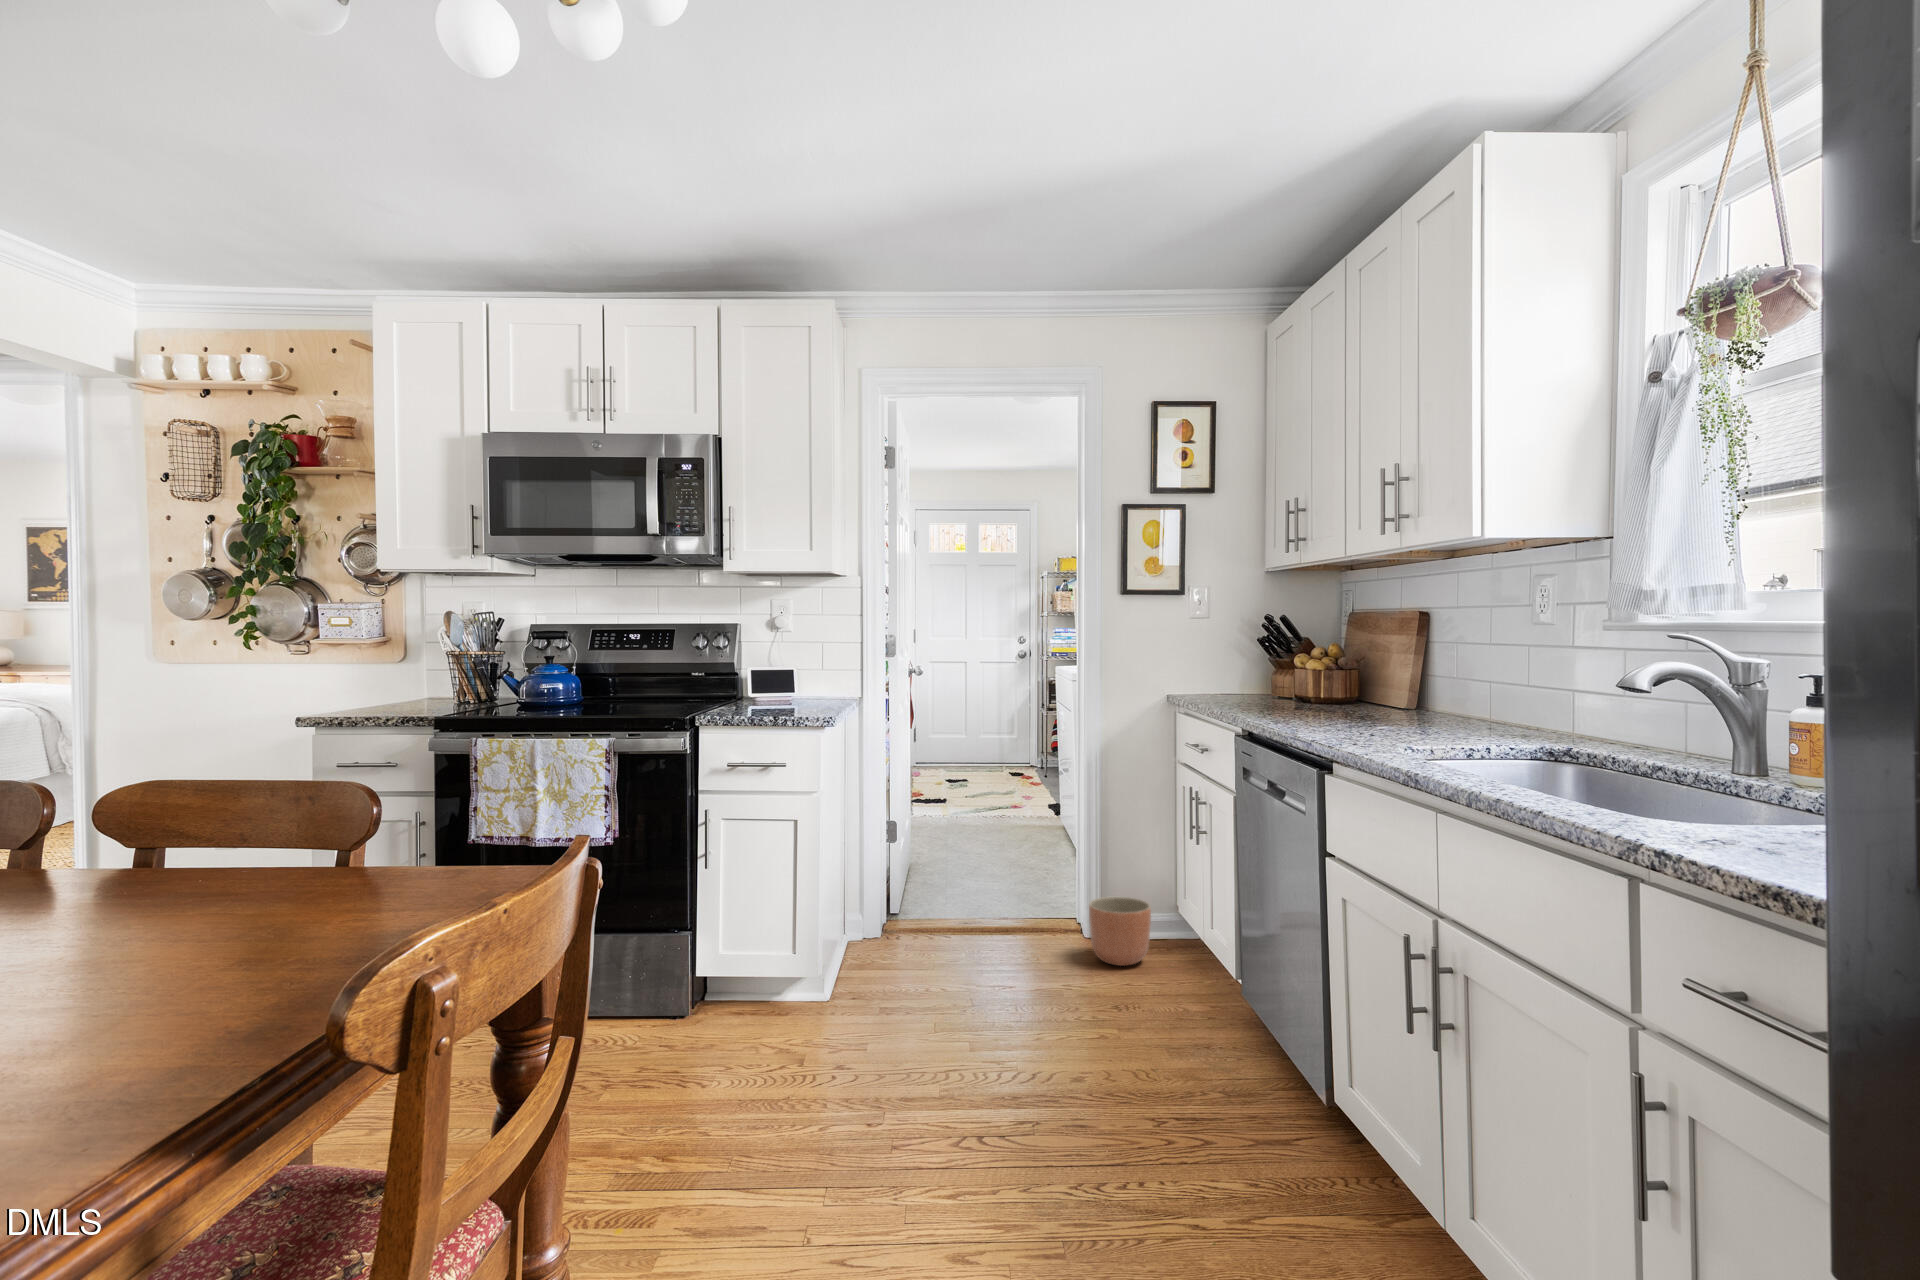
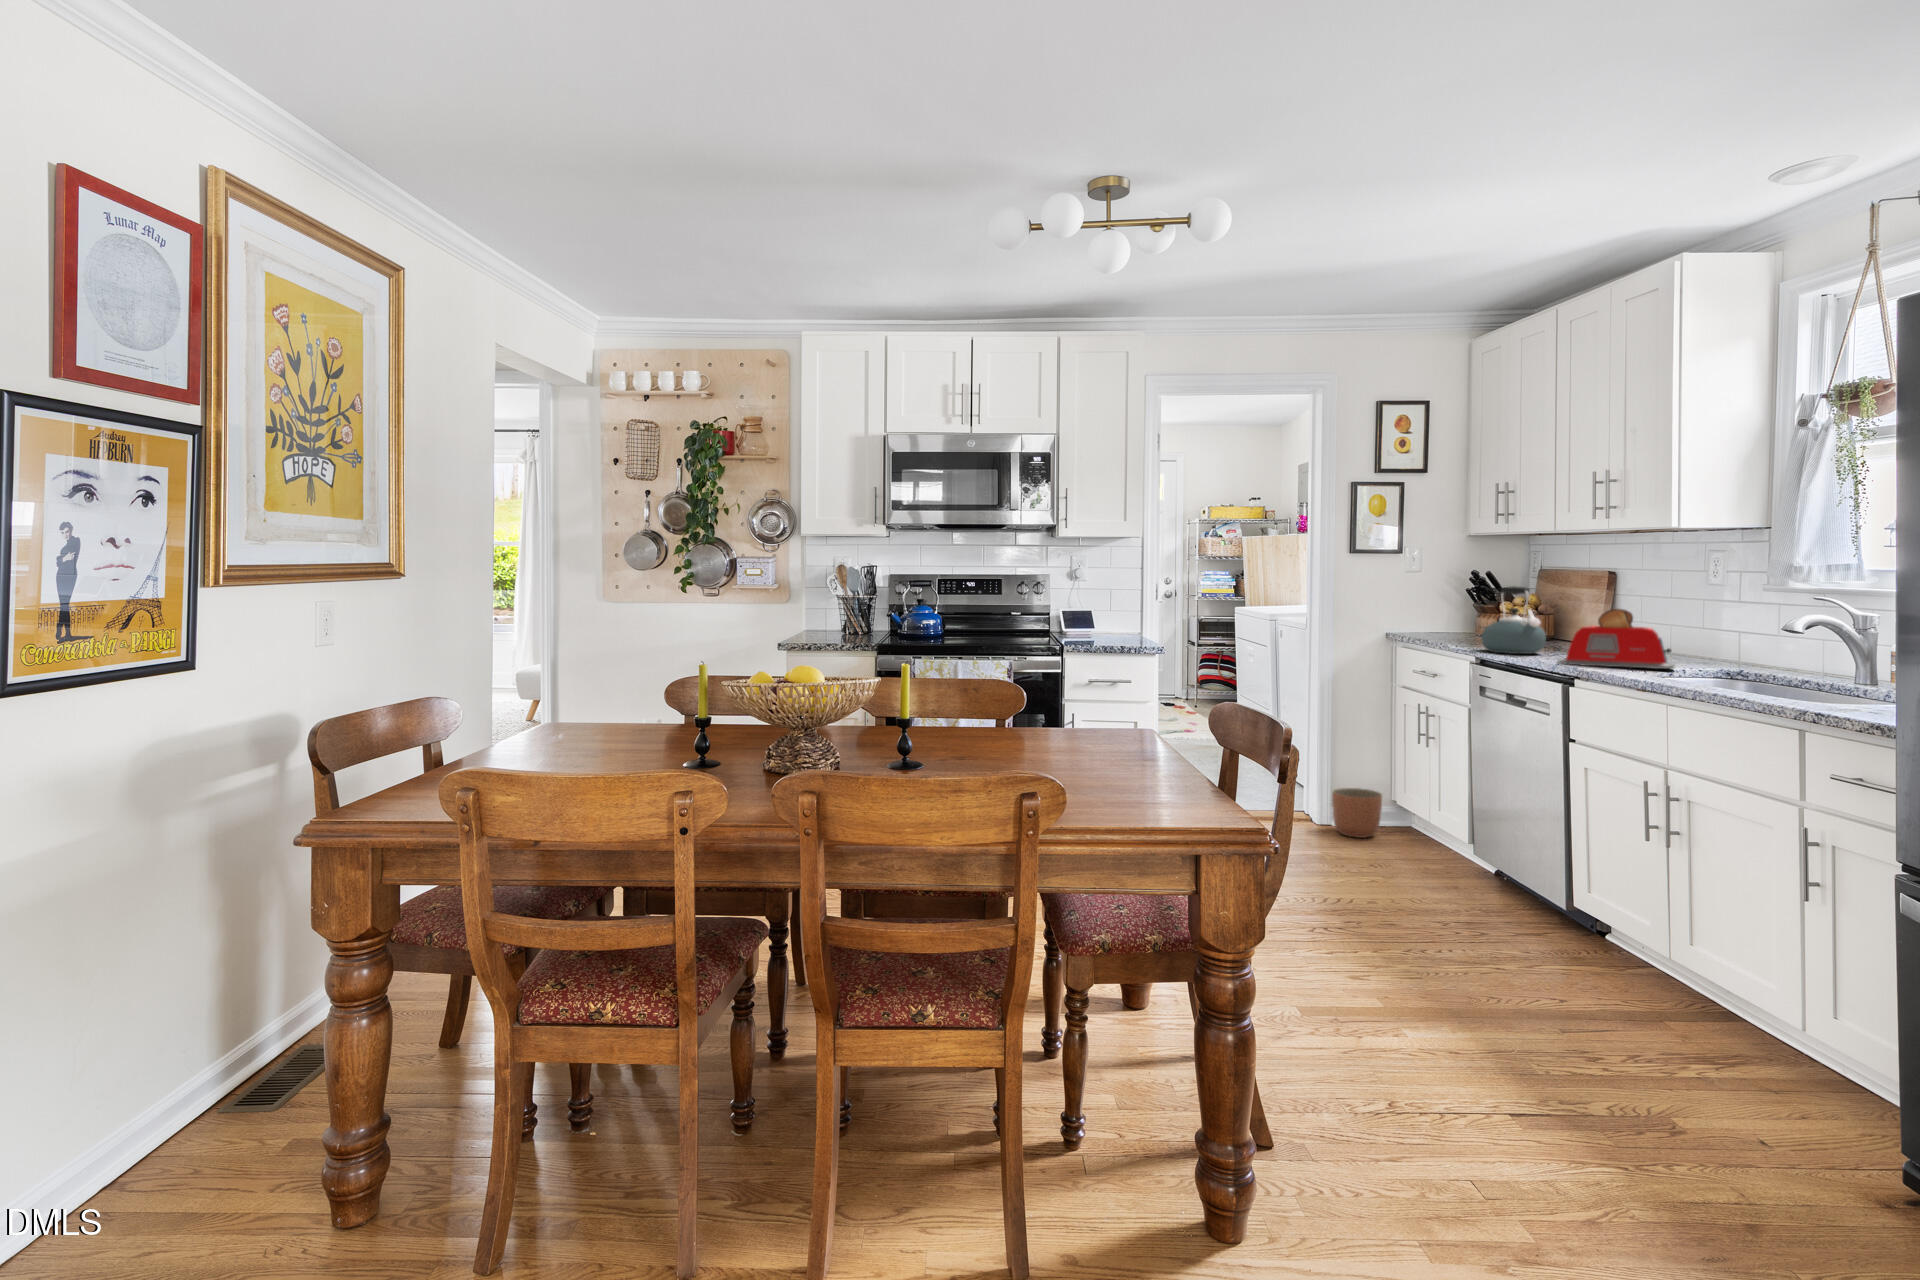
kettle: none [1231,629,1315,723] -> present [1482,586,1546,654]
toaster: none [1311,657,1476,747] -> present [1558,608,1675,669]

